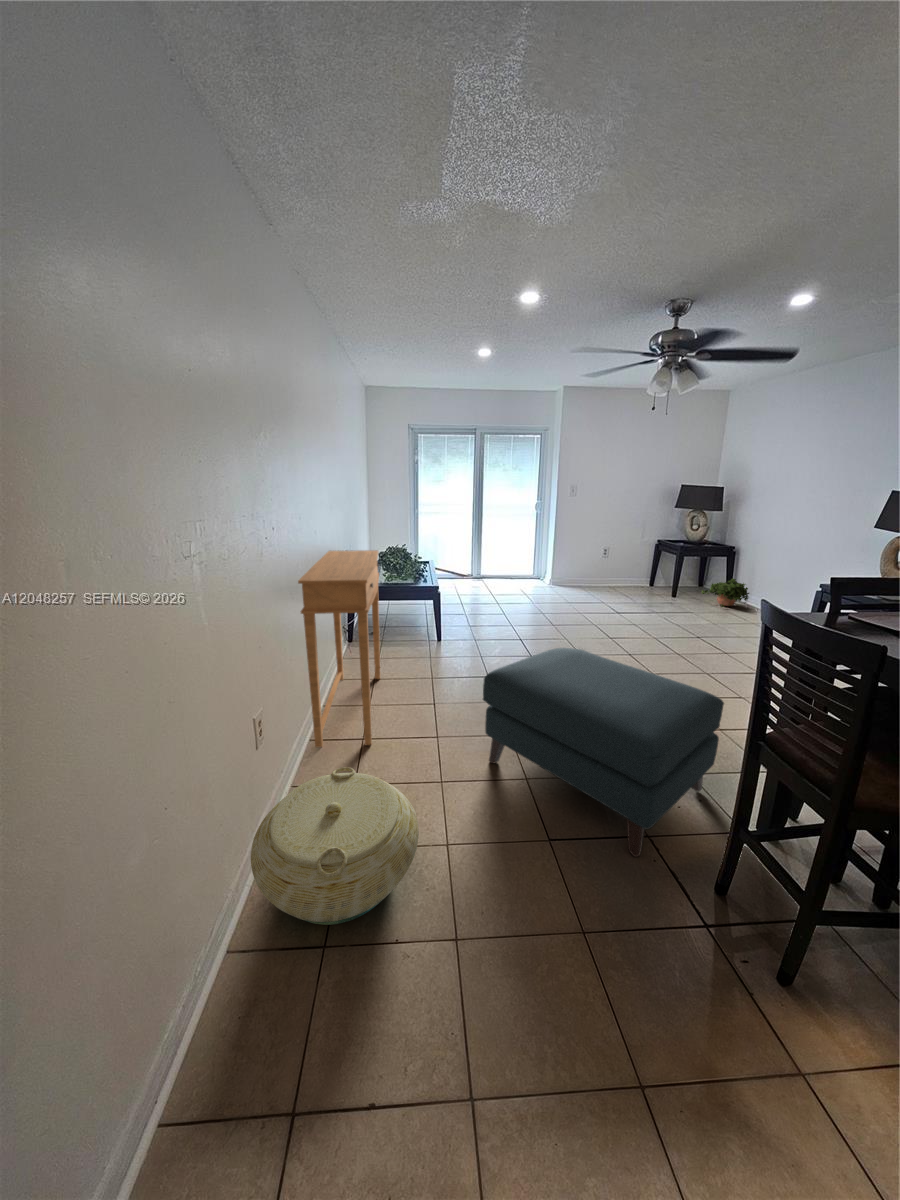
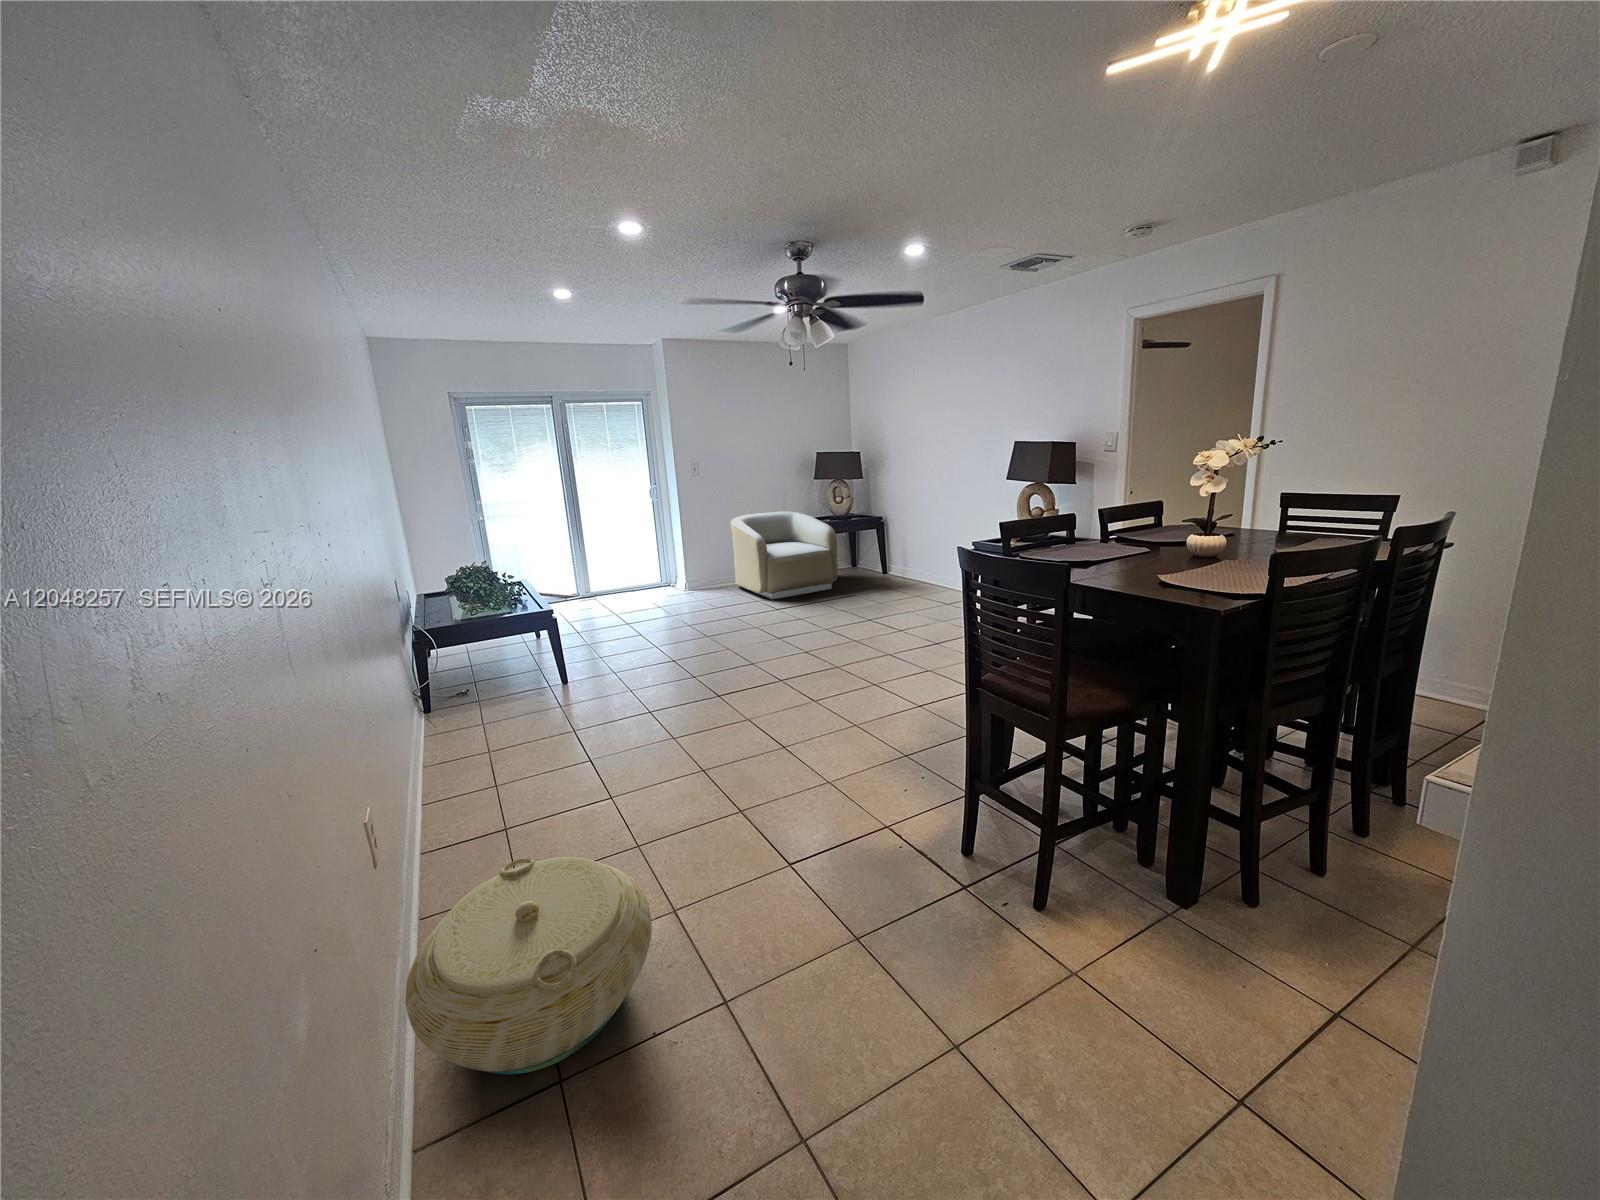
armchair: none [589,532,685,604] -> present [731,512,838,599]
side table: present [298,550,380,747] -> none [370,566,521,866]
potted plant: present [702,579,749,607] -> none [857,551,905,585]
ottoman: present [483,648,724,857] -> none [669,647,927,848]

